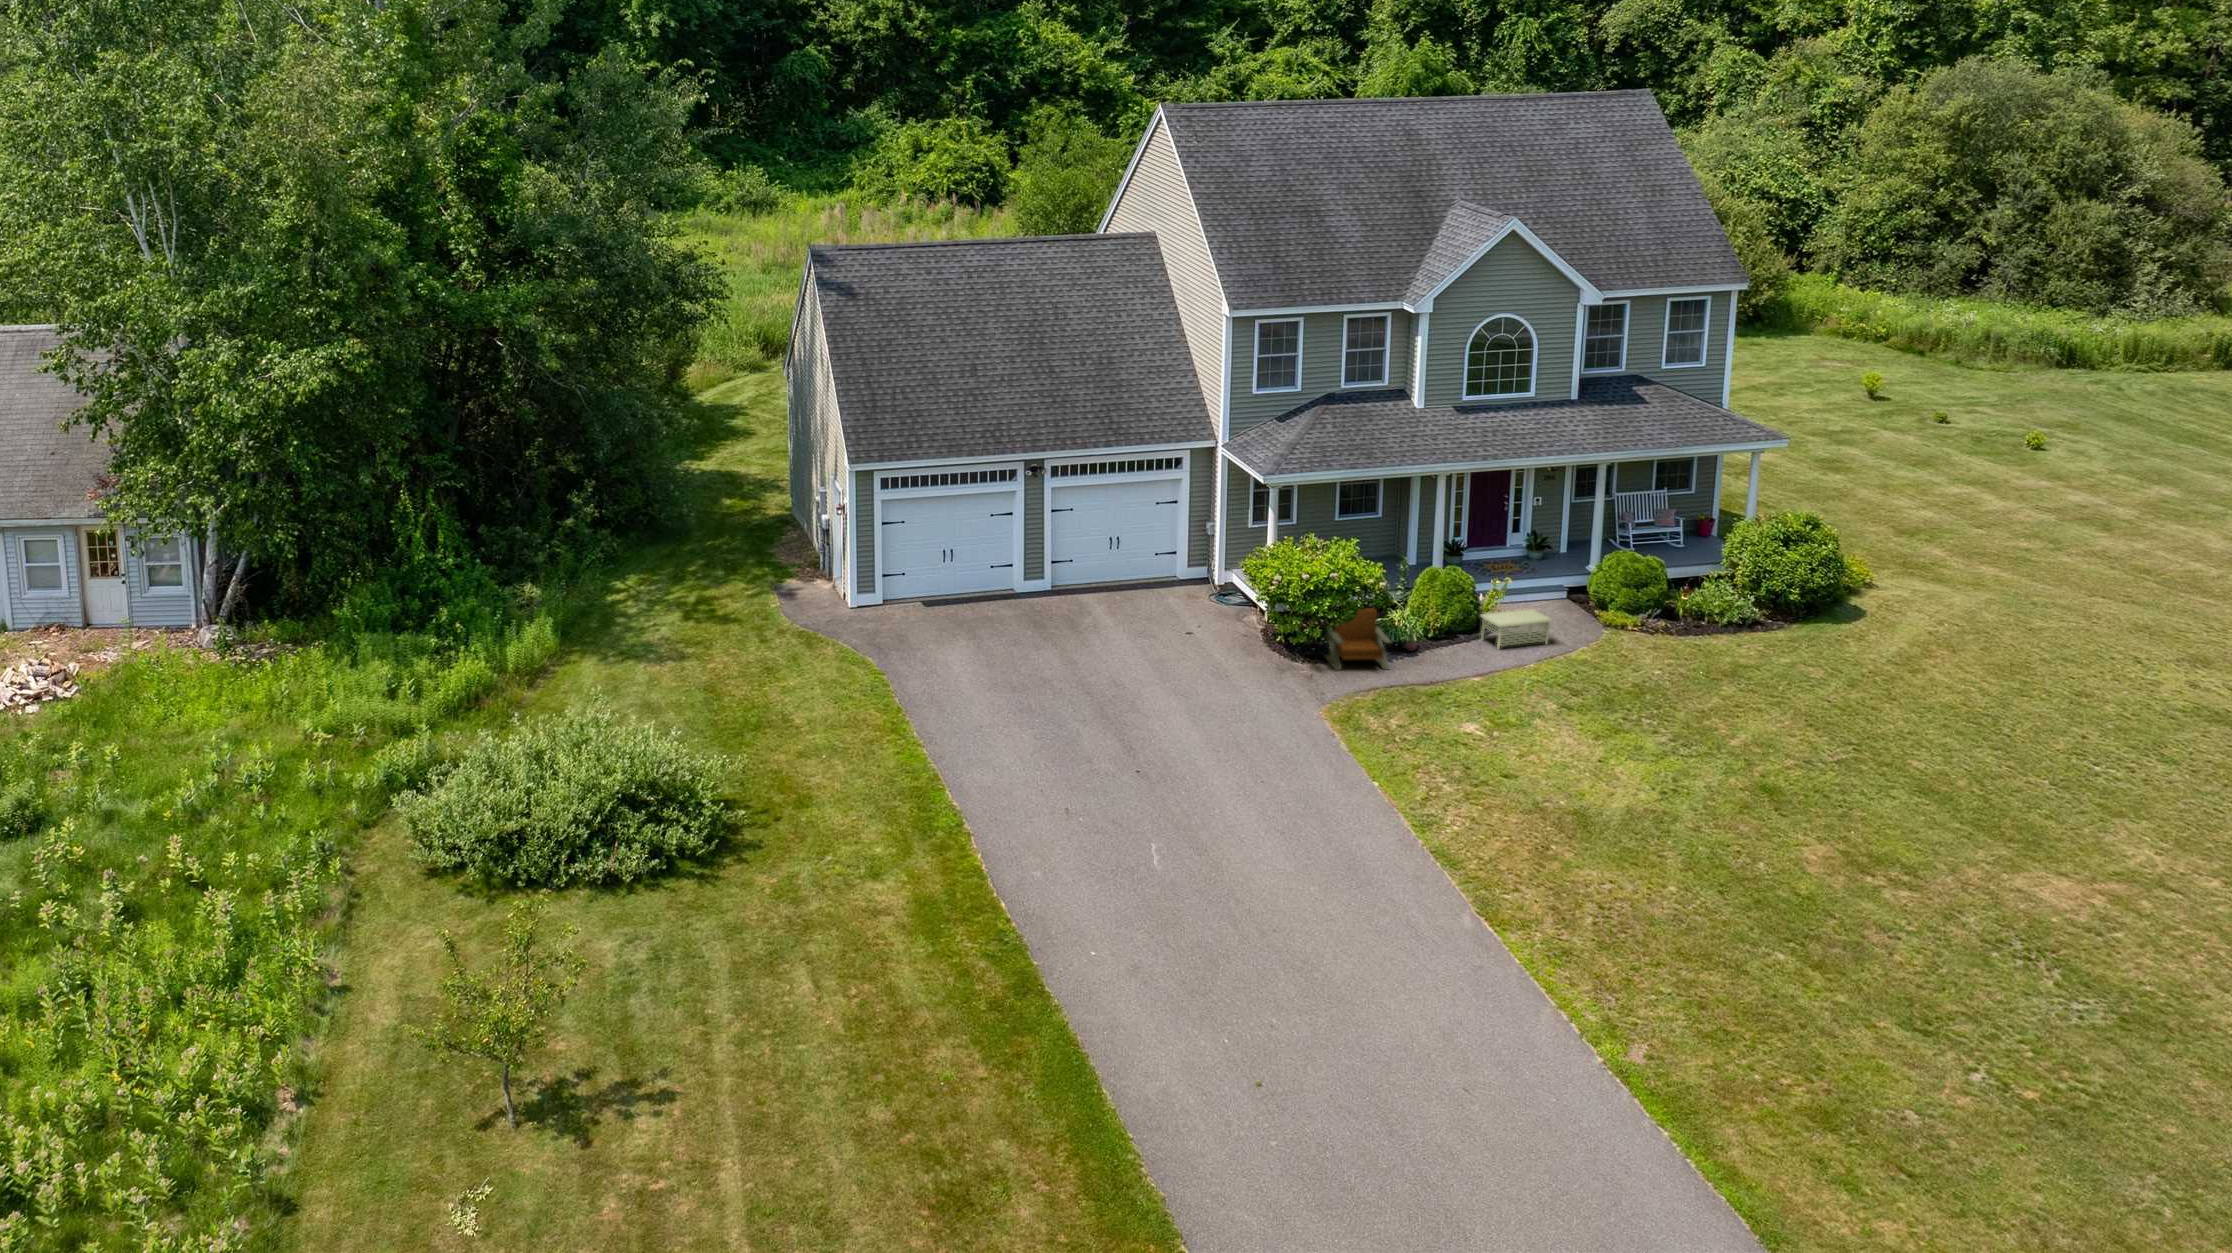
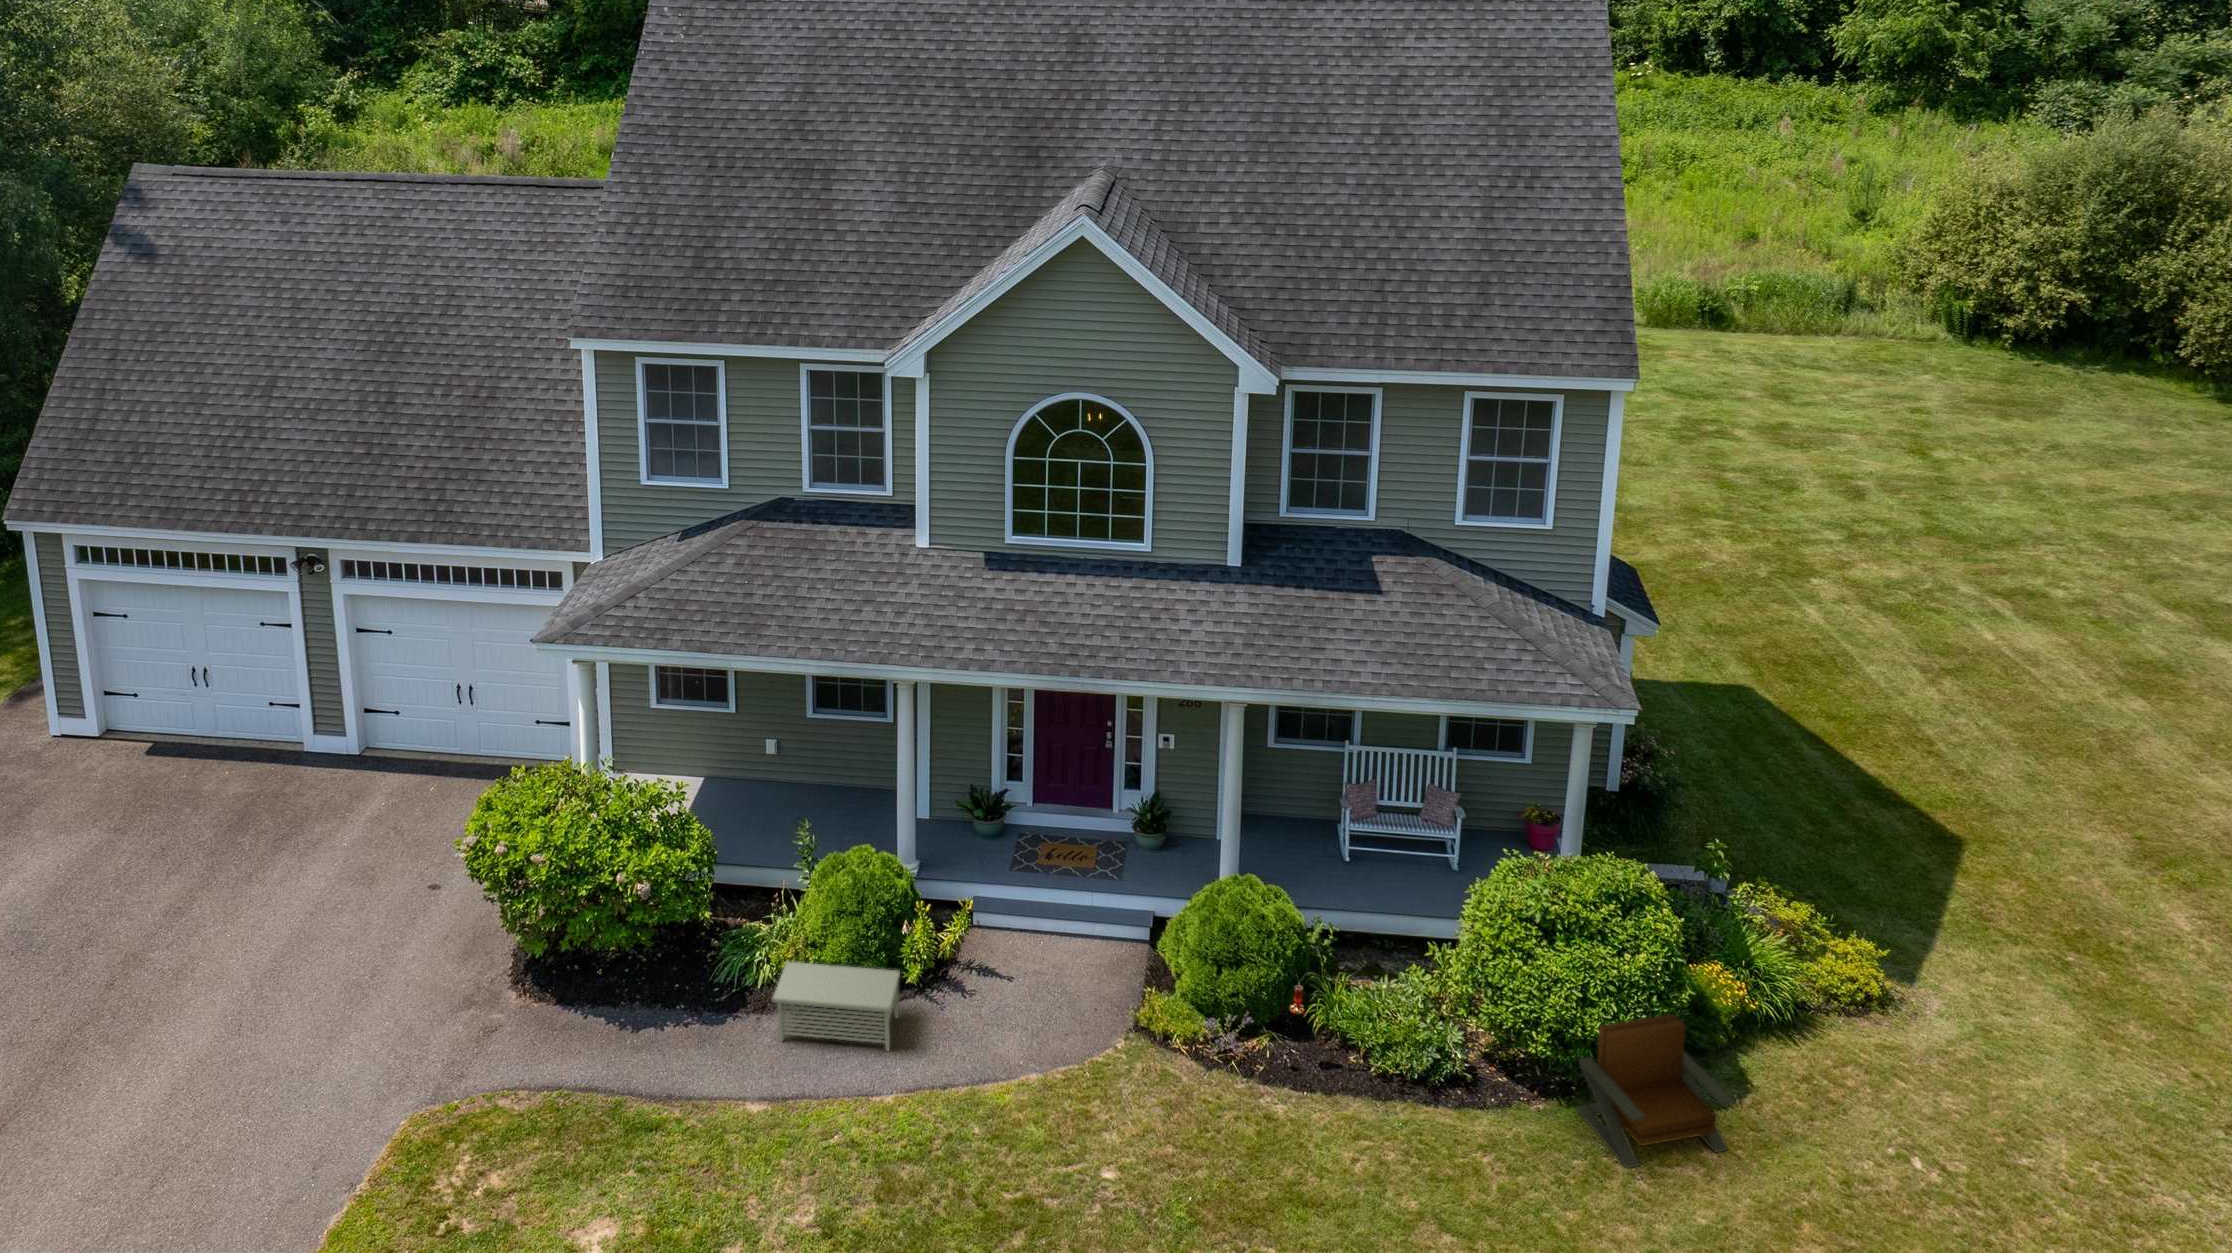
lounge chair: present [1326,608,1391,670] -> present [1576,1014,1734,1168]
decorative plant: present [1403,626,1420,651] -> none [603,948,663,1005]

